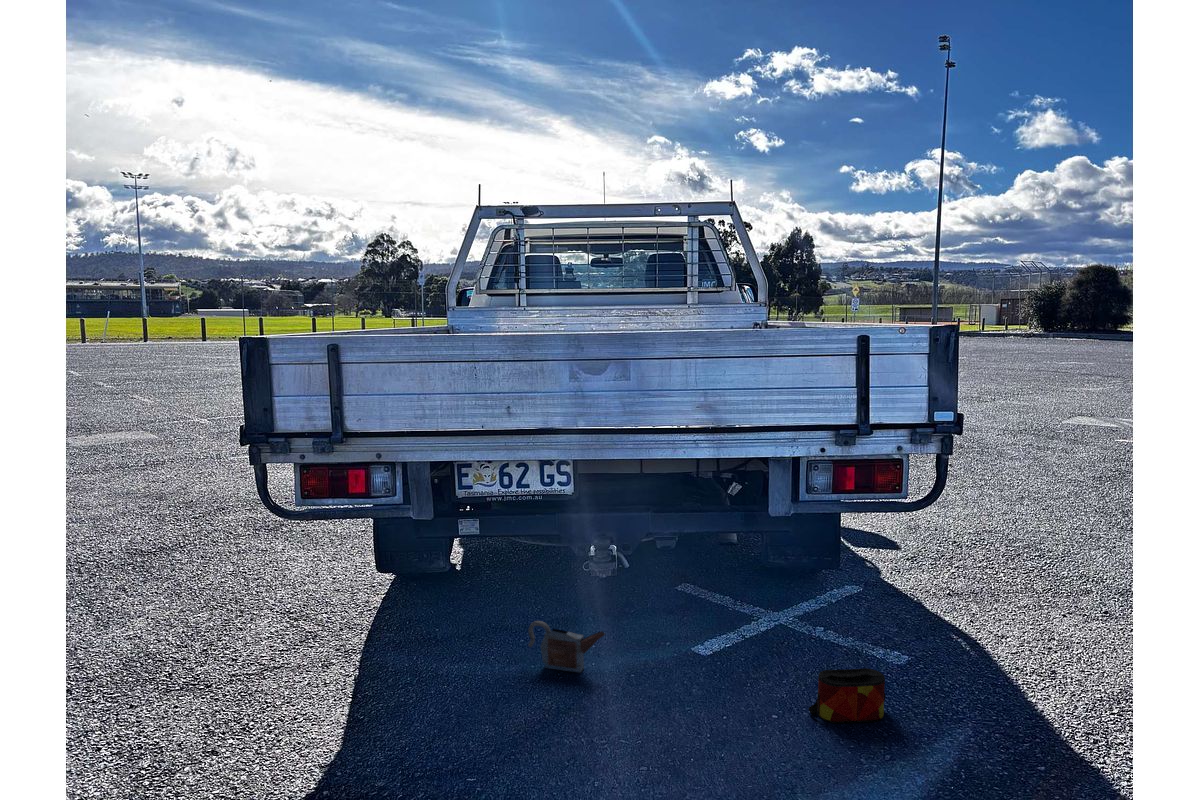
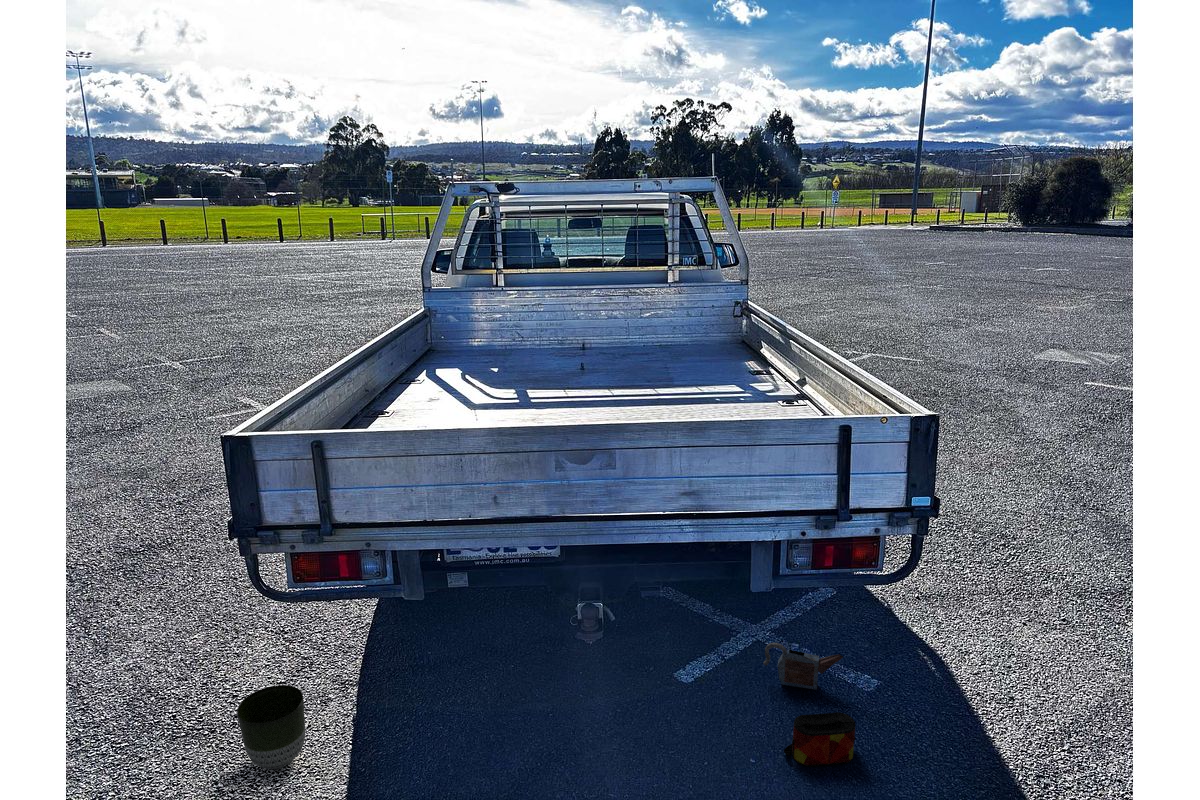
watering can: present [528,621,605,673] -> present [764,643,843,690]
planter: none [234,630,303,714] -> present [237,685,305,769]

